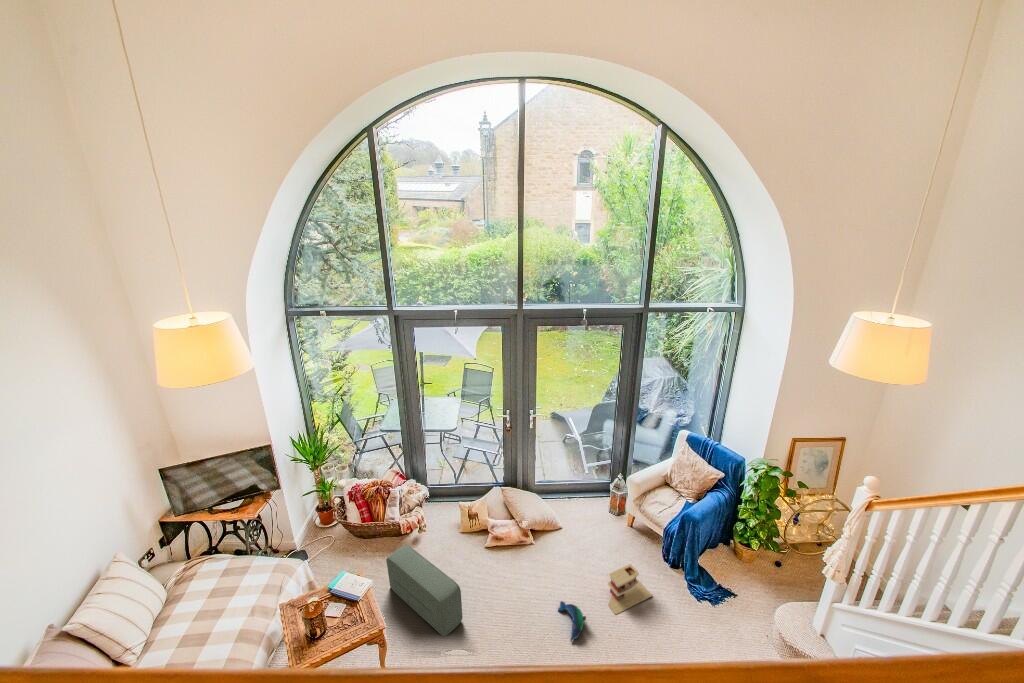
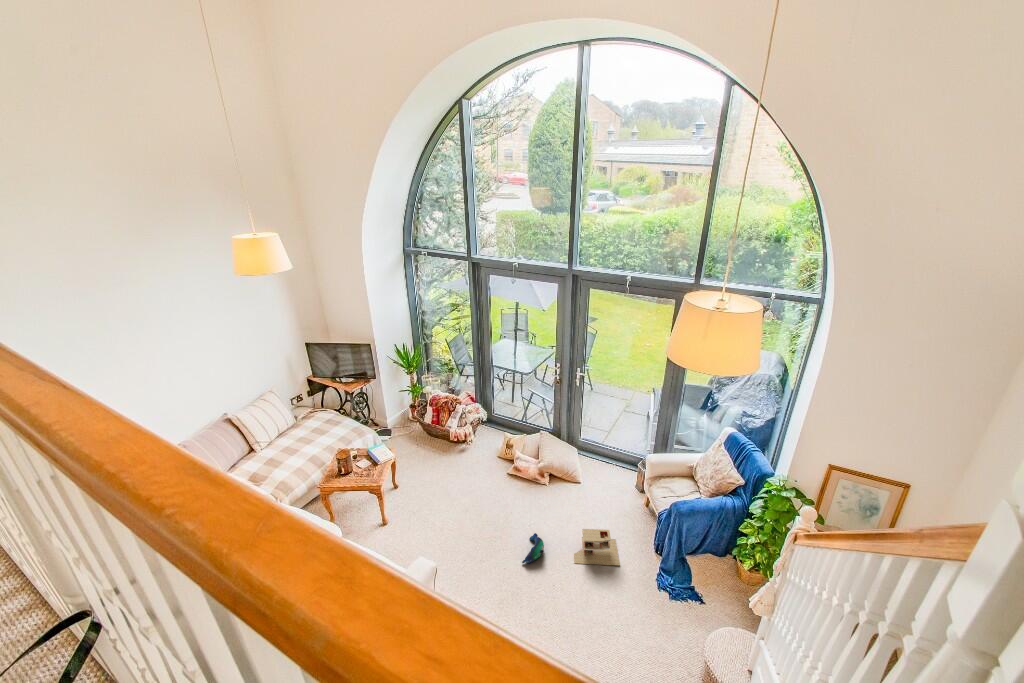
pouf: present [386,545,462,636] -> none [422,445,456,517]

